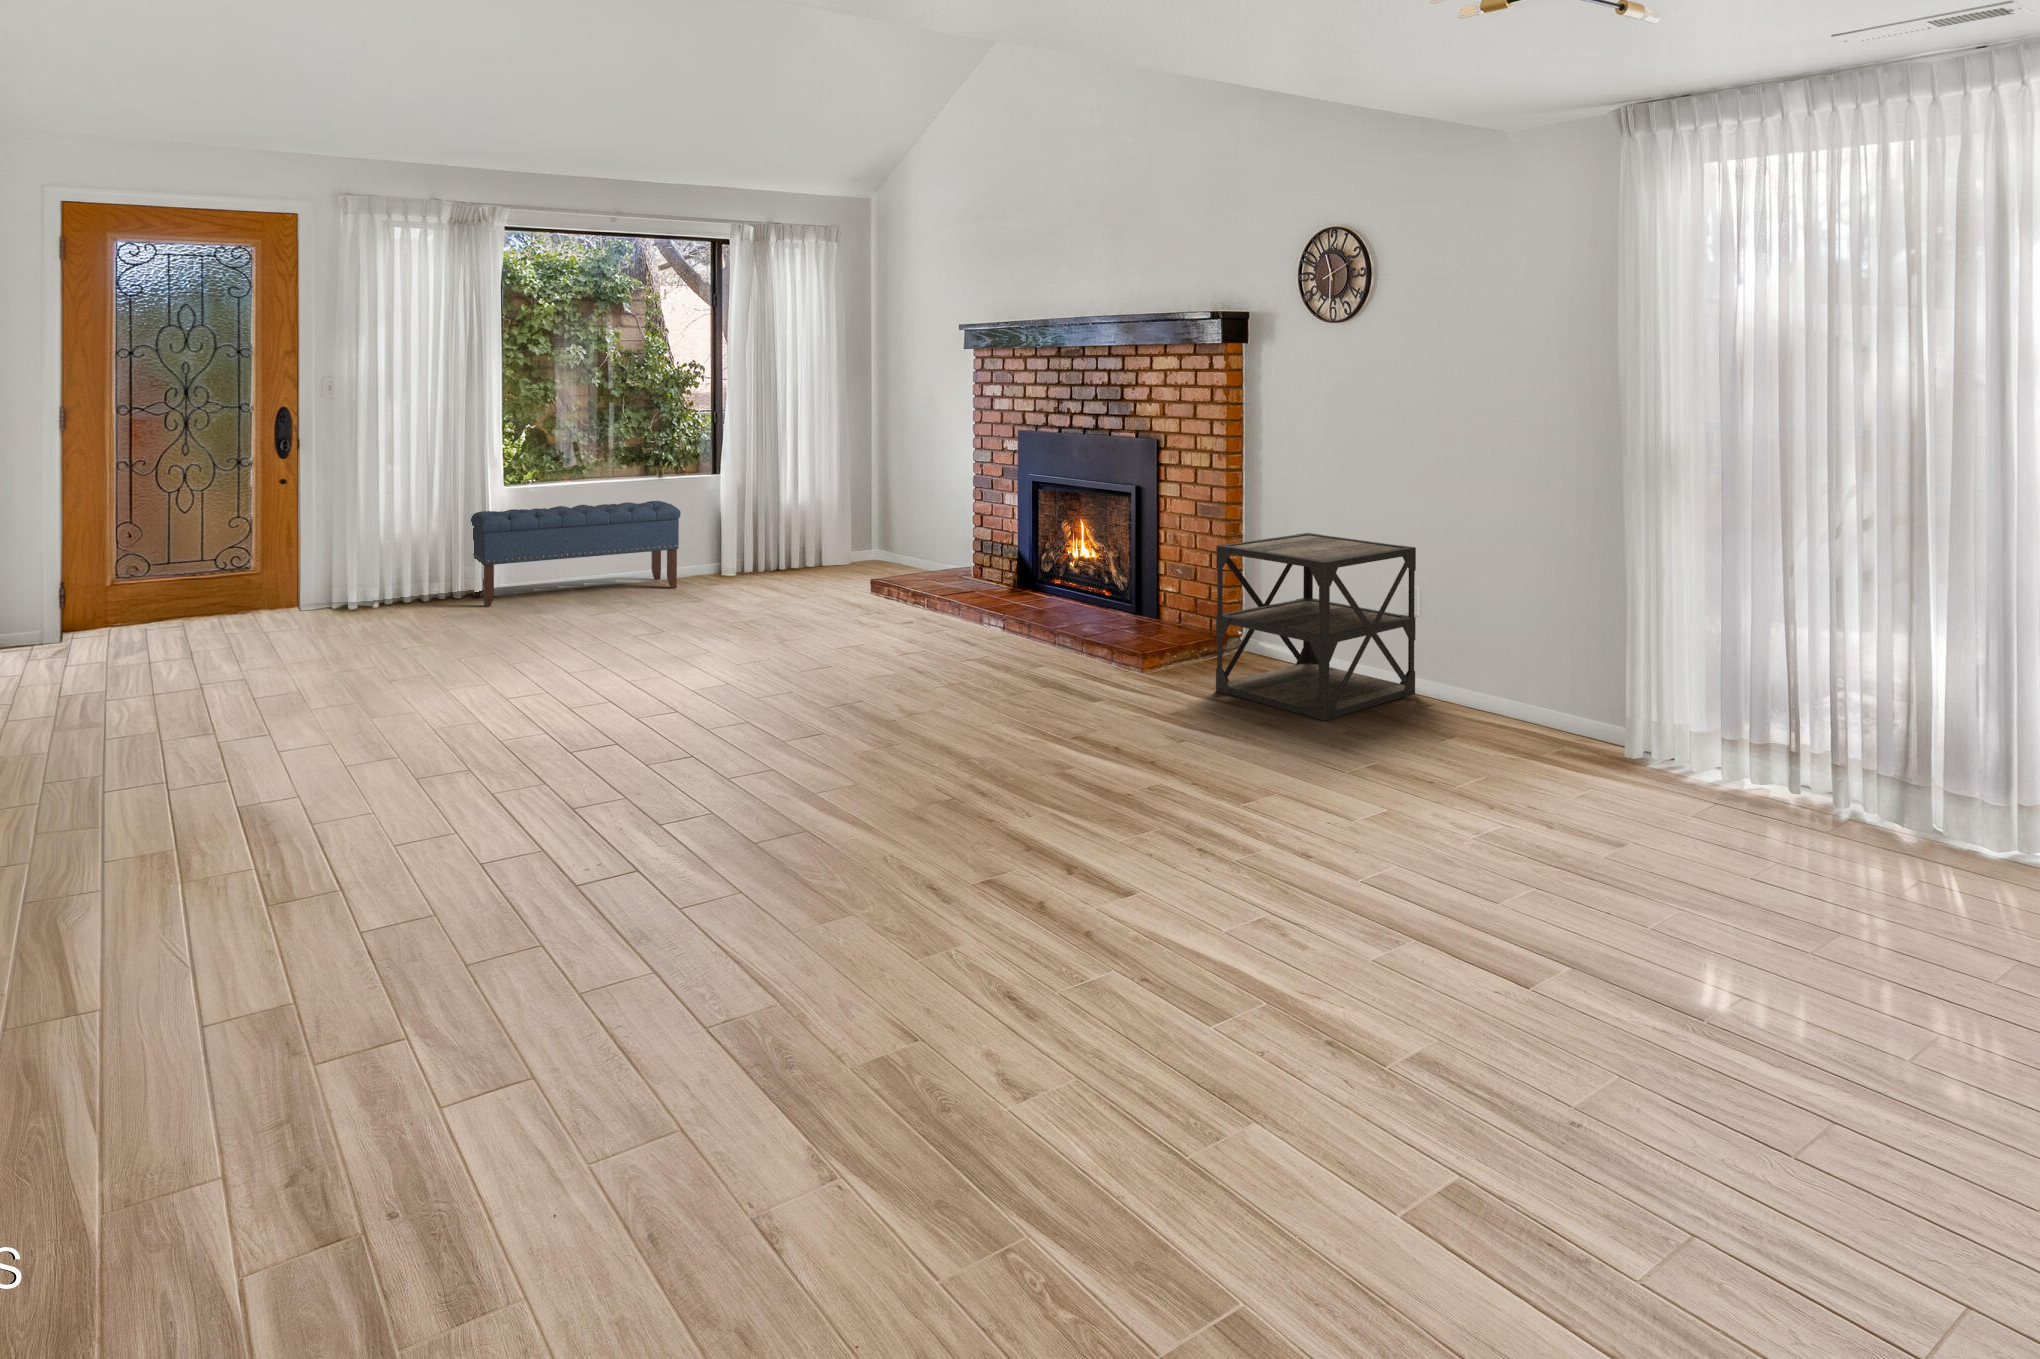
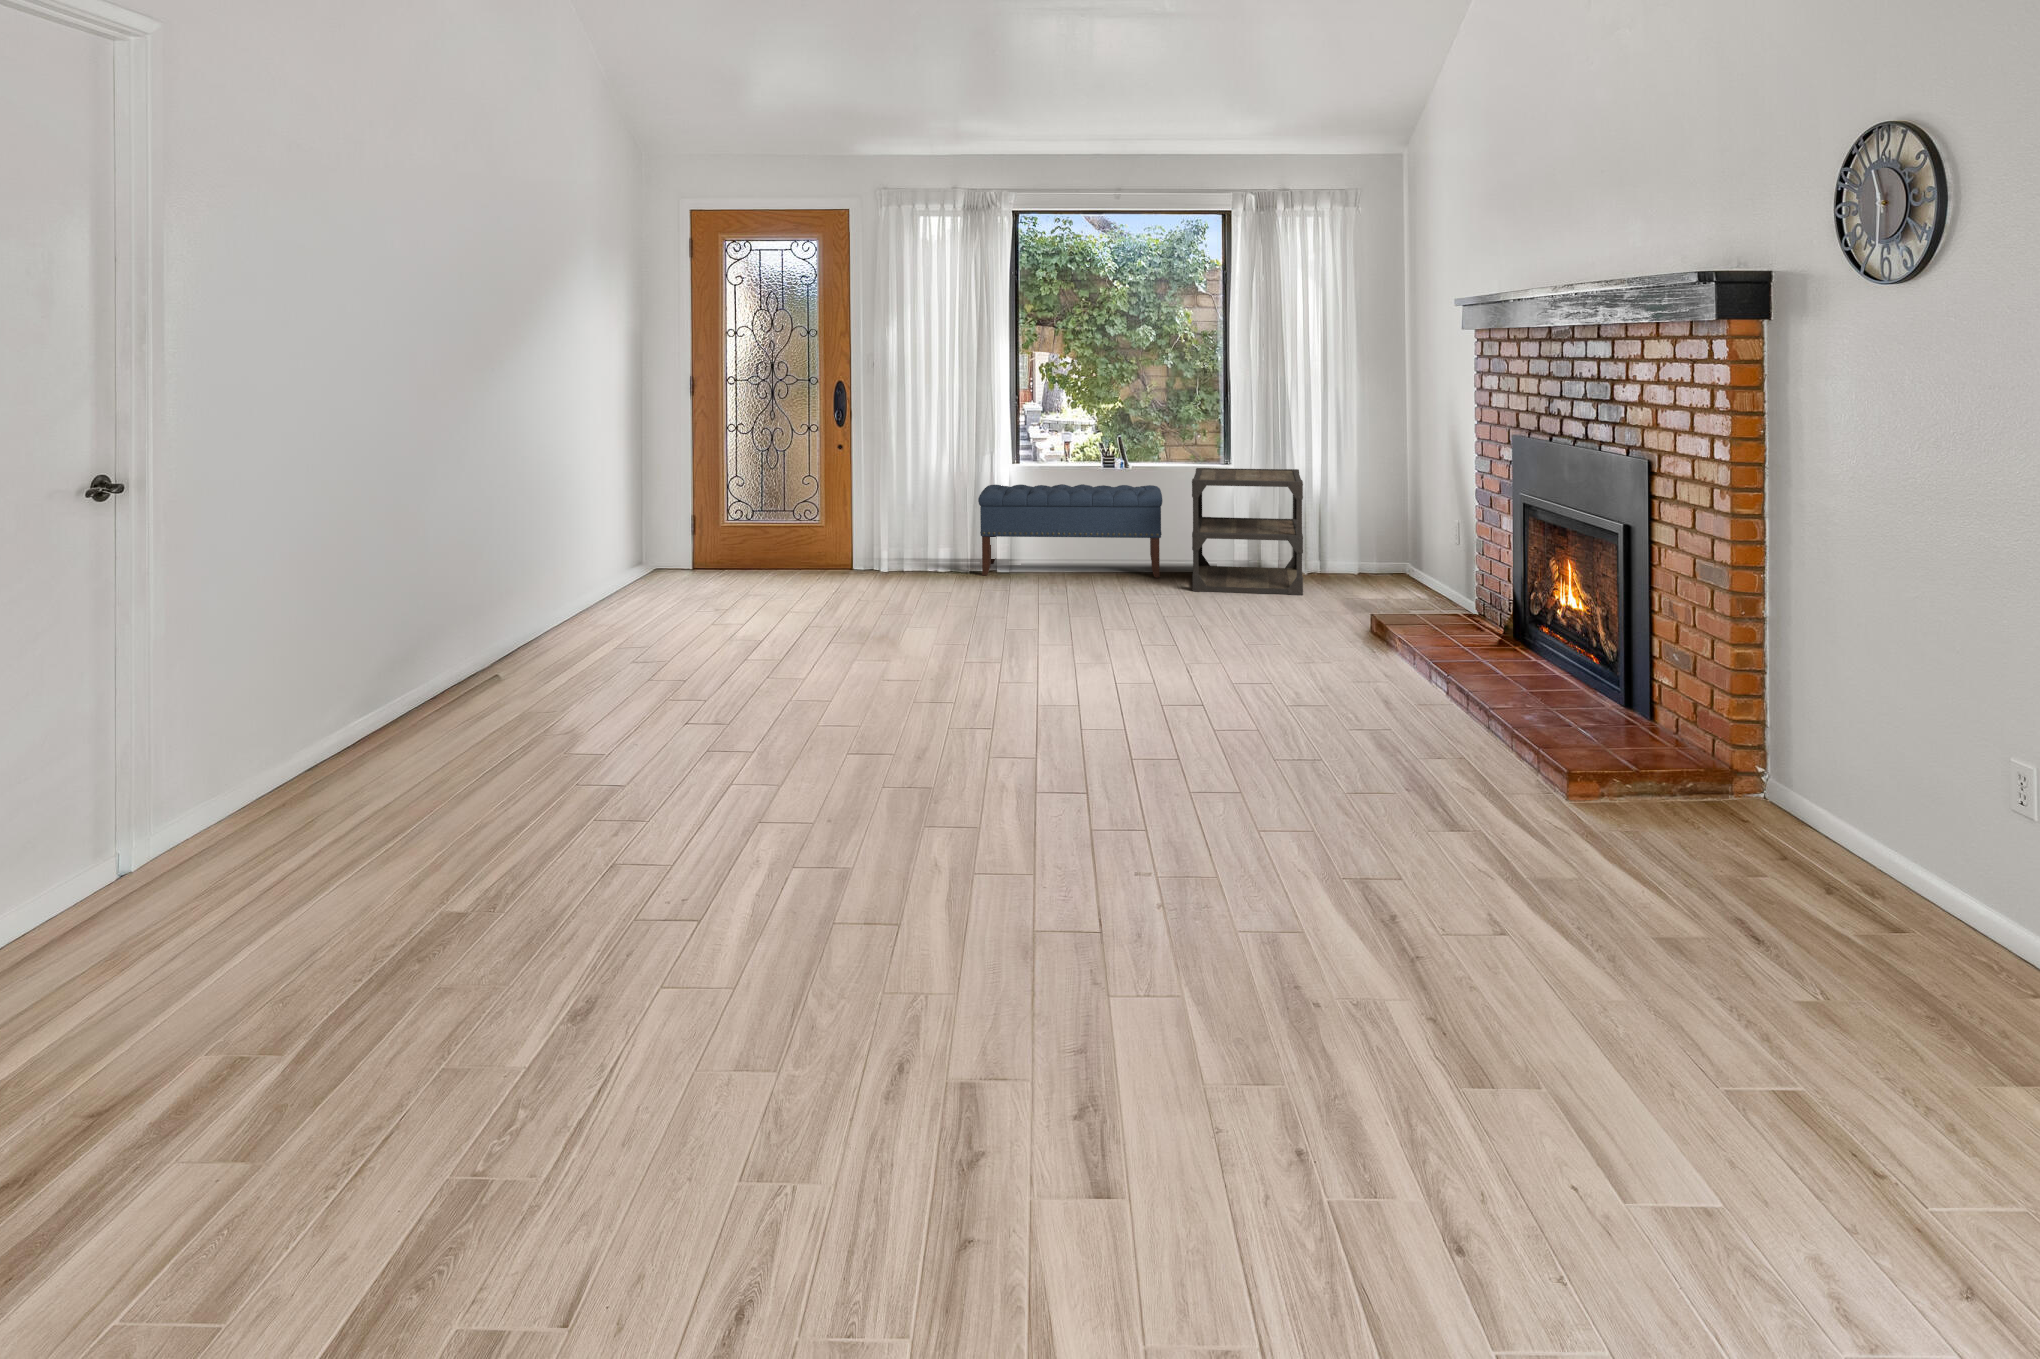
side table: present [1216,533,1416,721] -> present [1192,468,1303,595]

